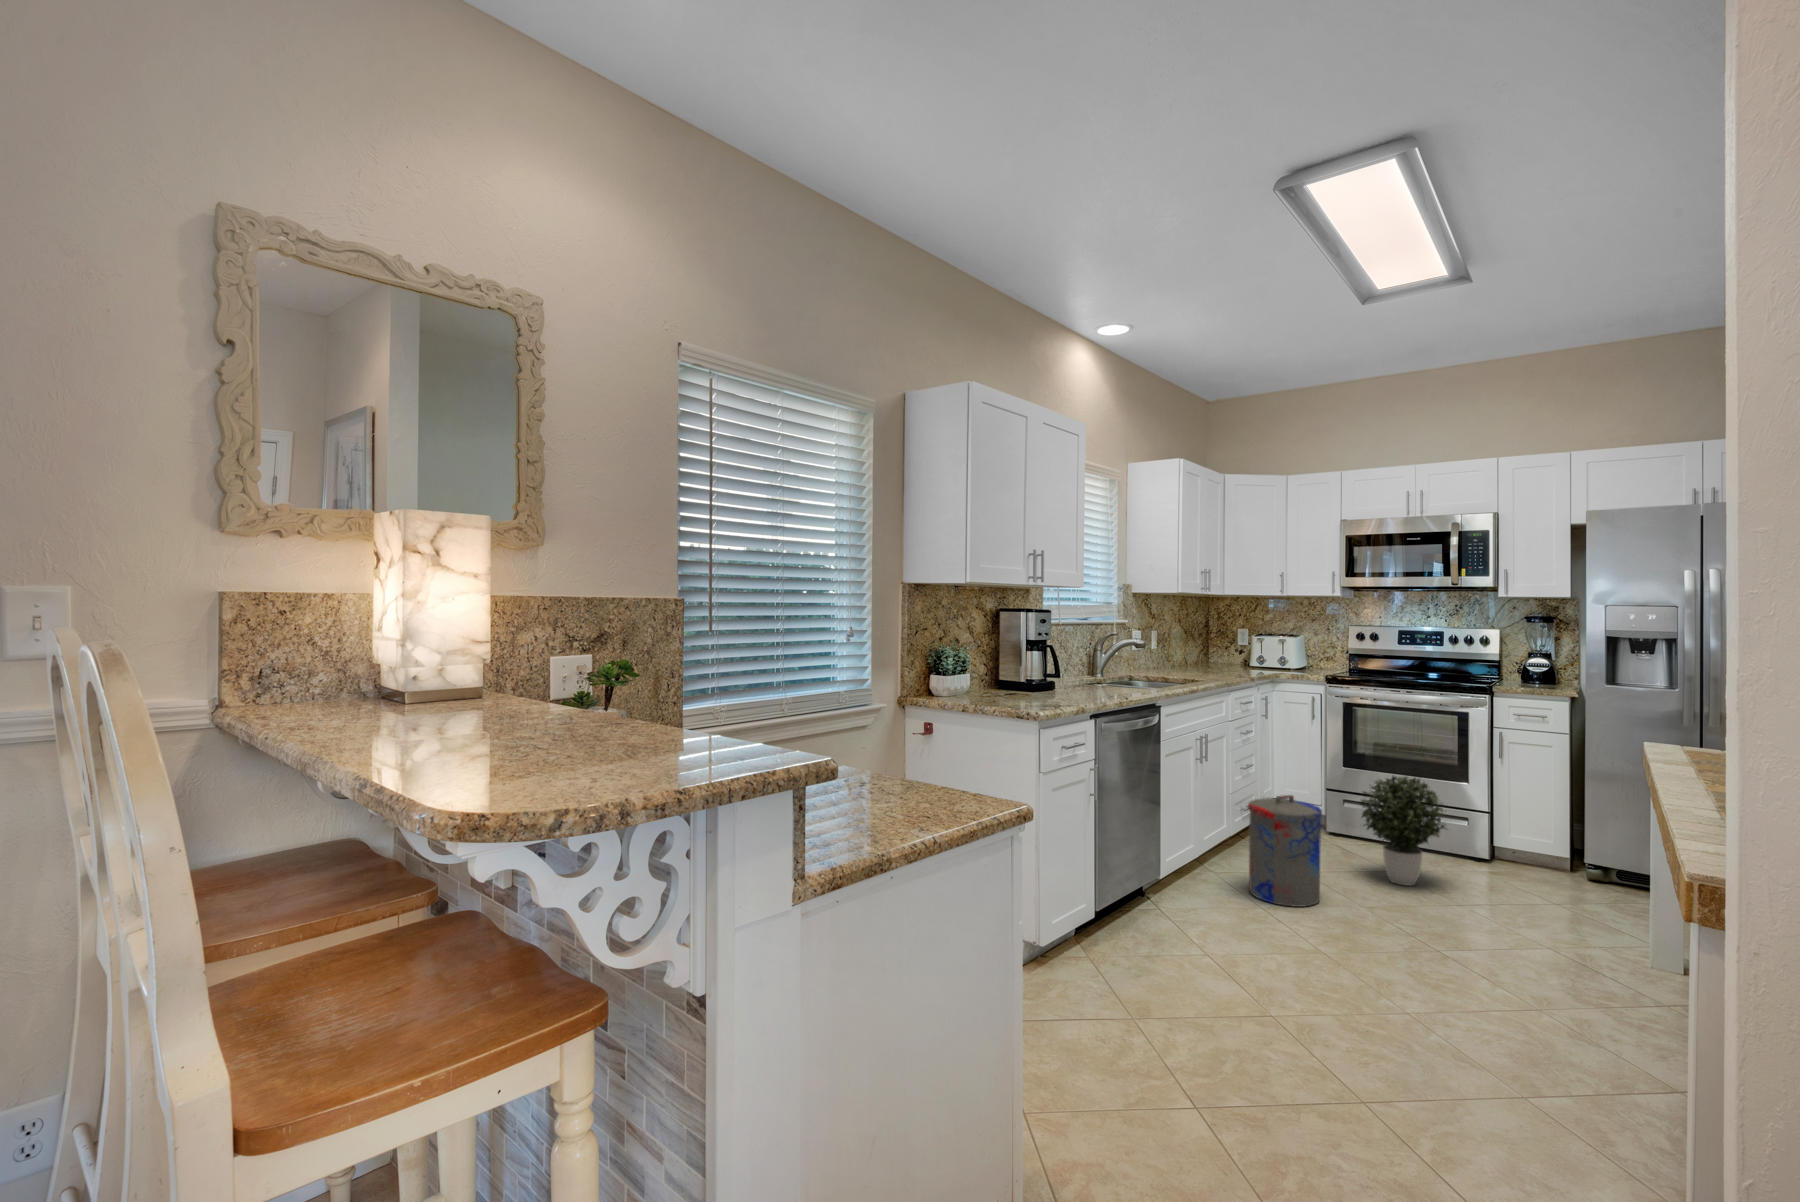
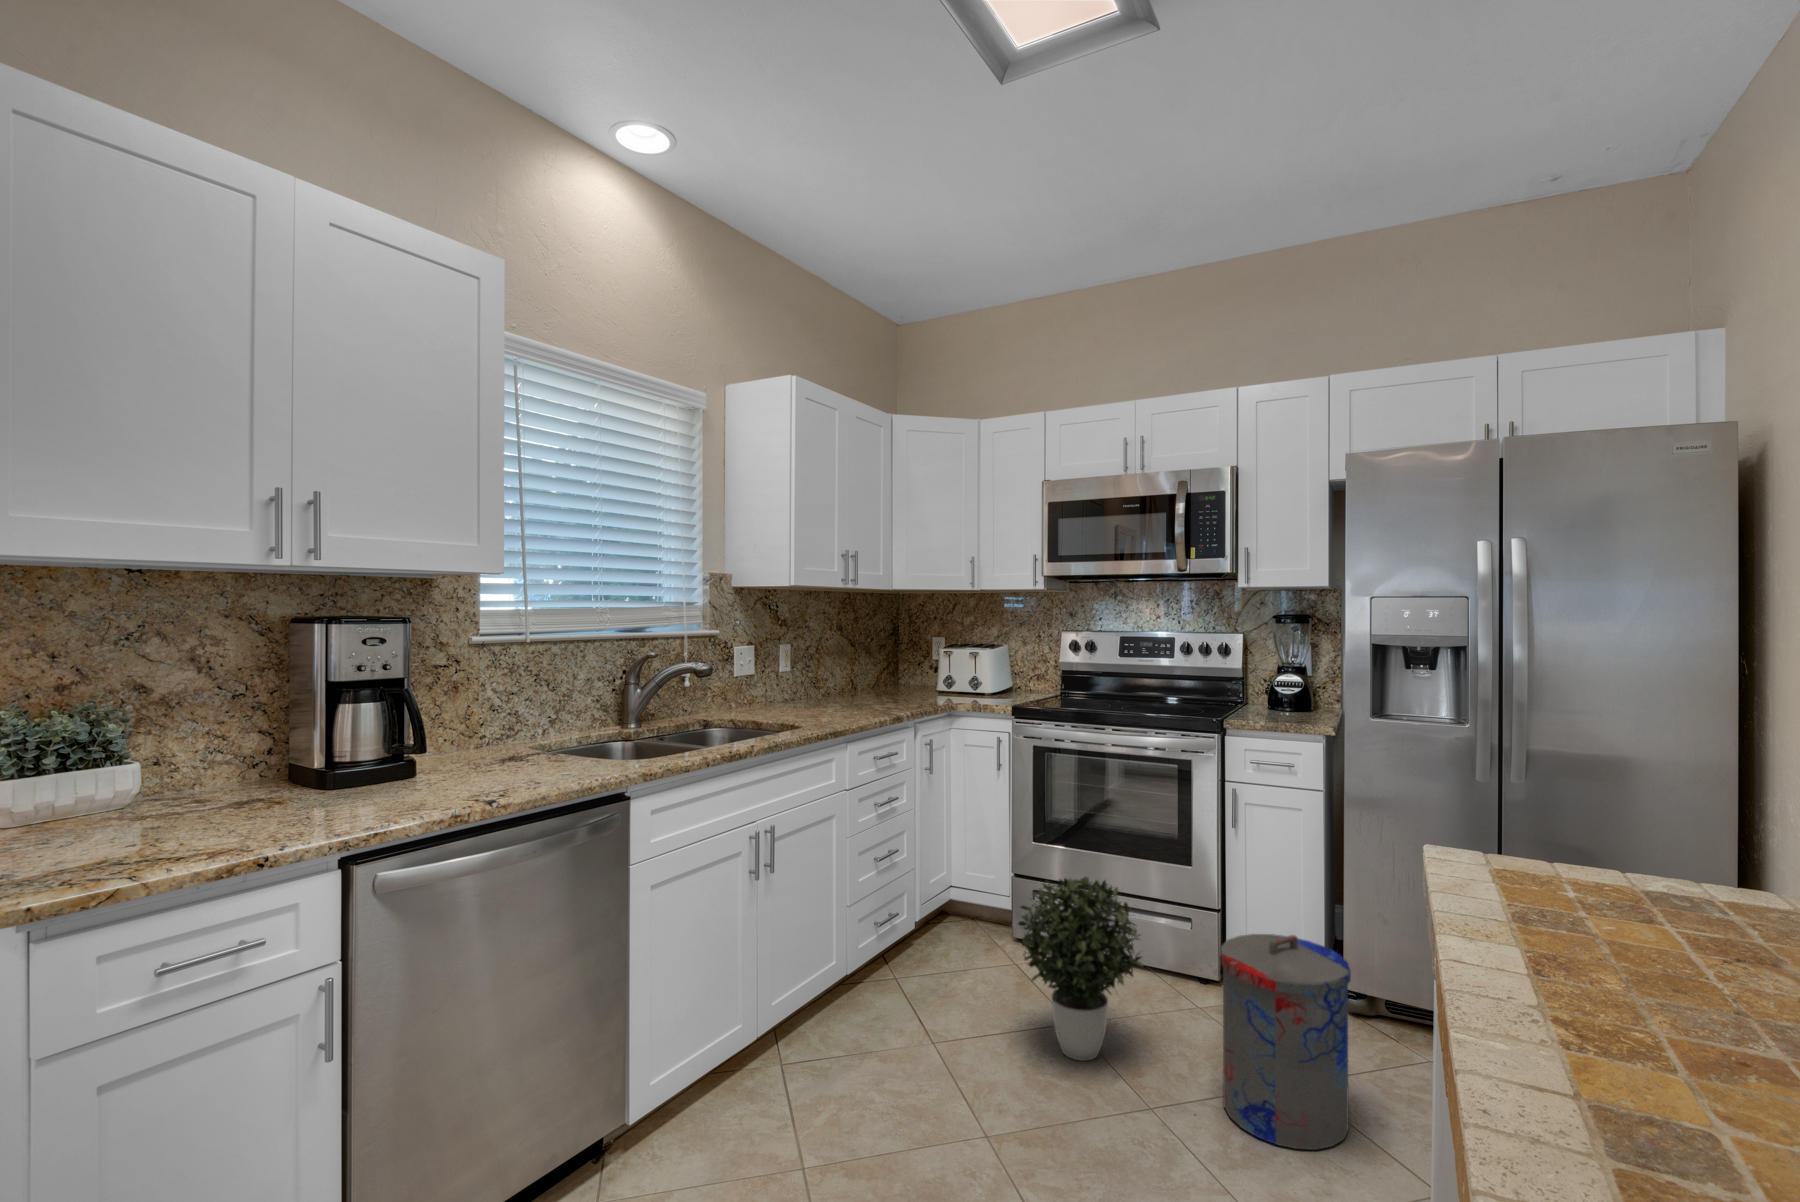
trash can: present [1248,795,1322,907] -> present [1221,934,1351,1150]

